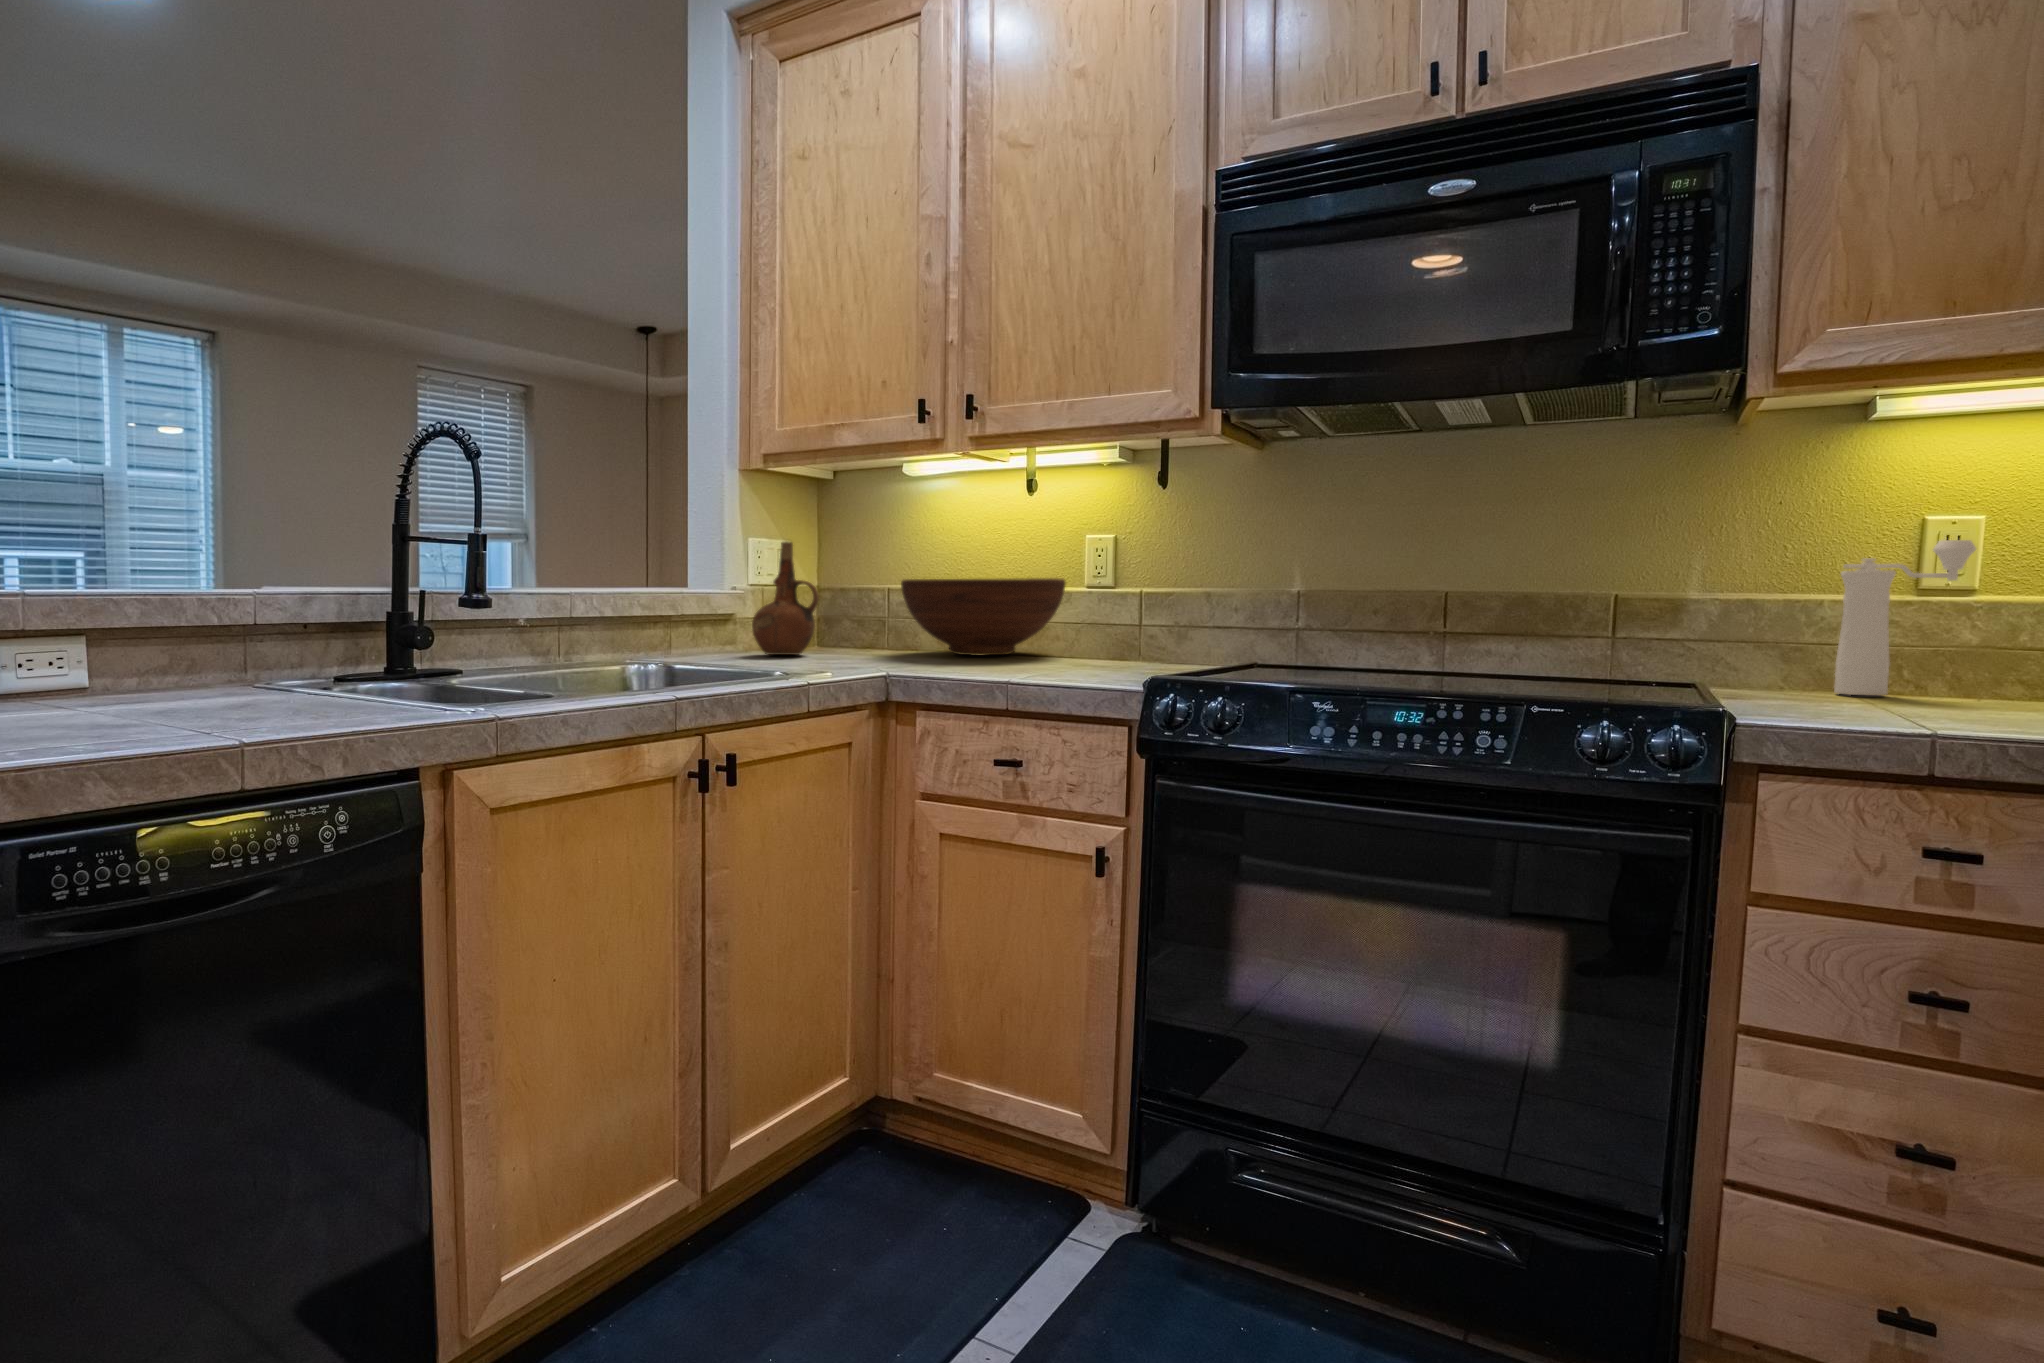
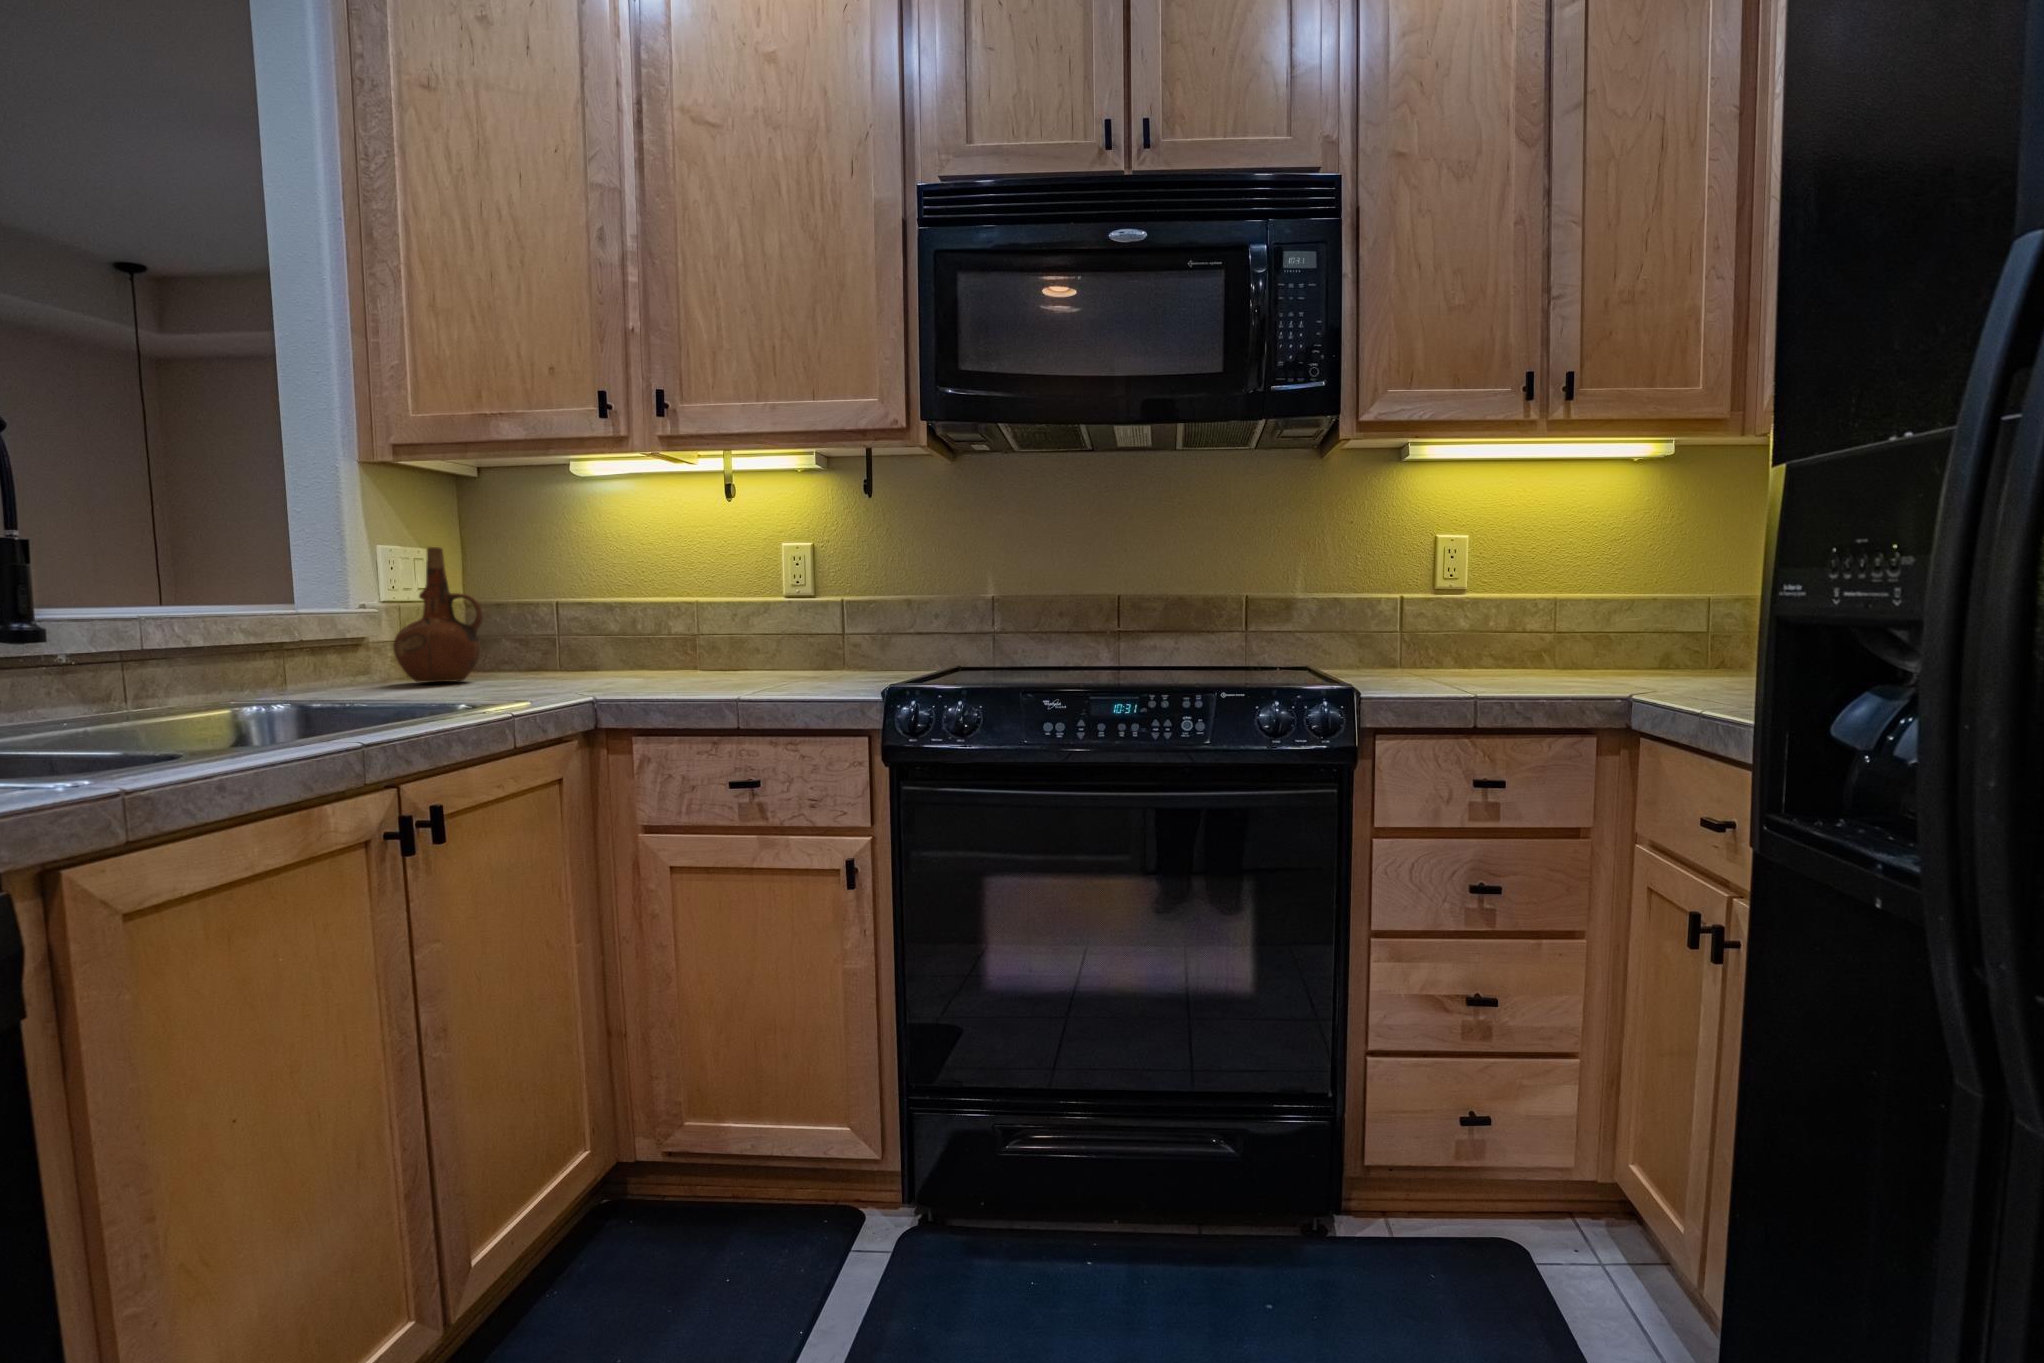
pepper mill: present [1834,540,1976,696] -> none [1385,556,1457,671]
fruit bowl: present [901,578,1066,655] -> none [587,590,772,672]

